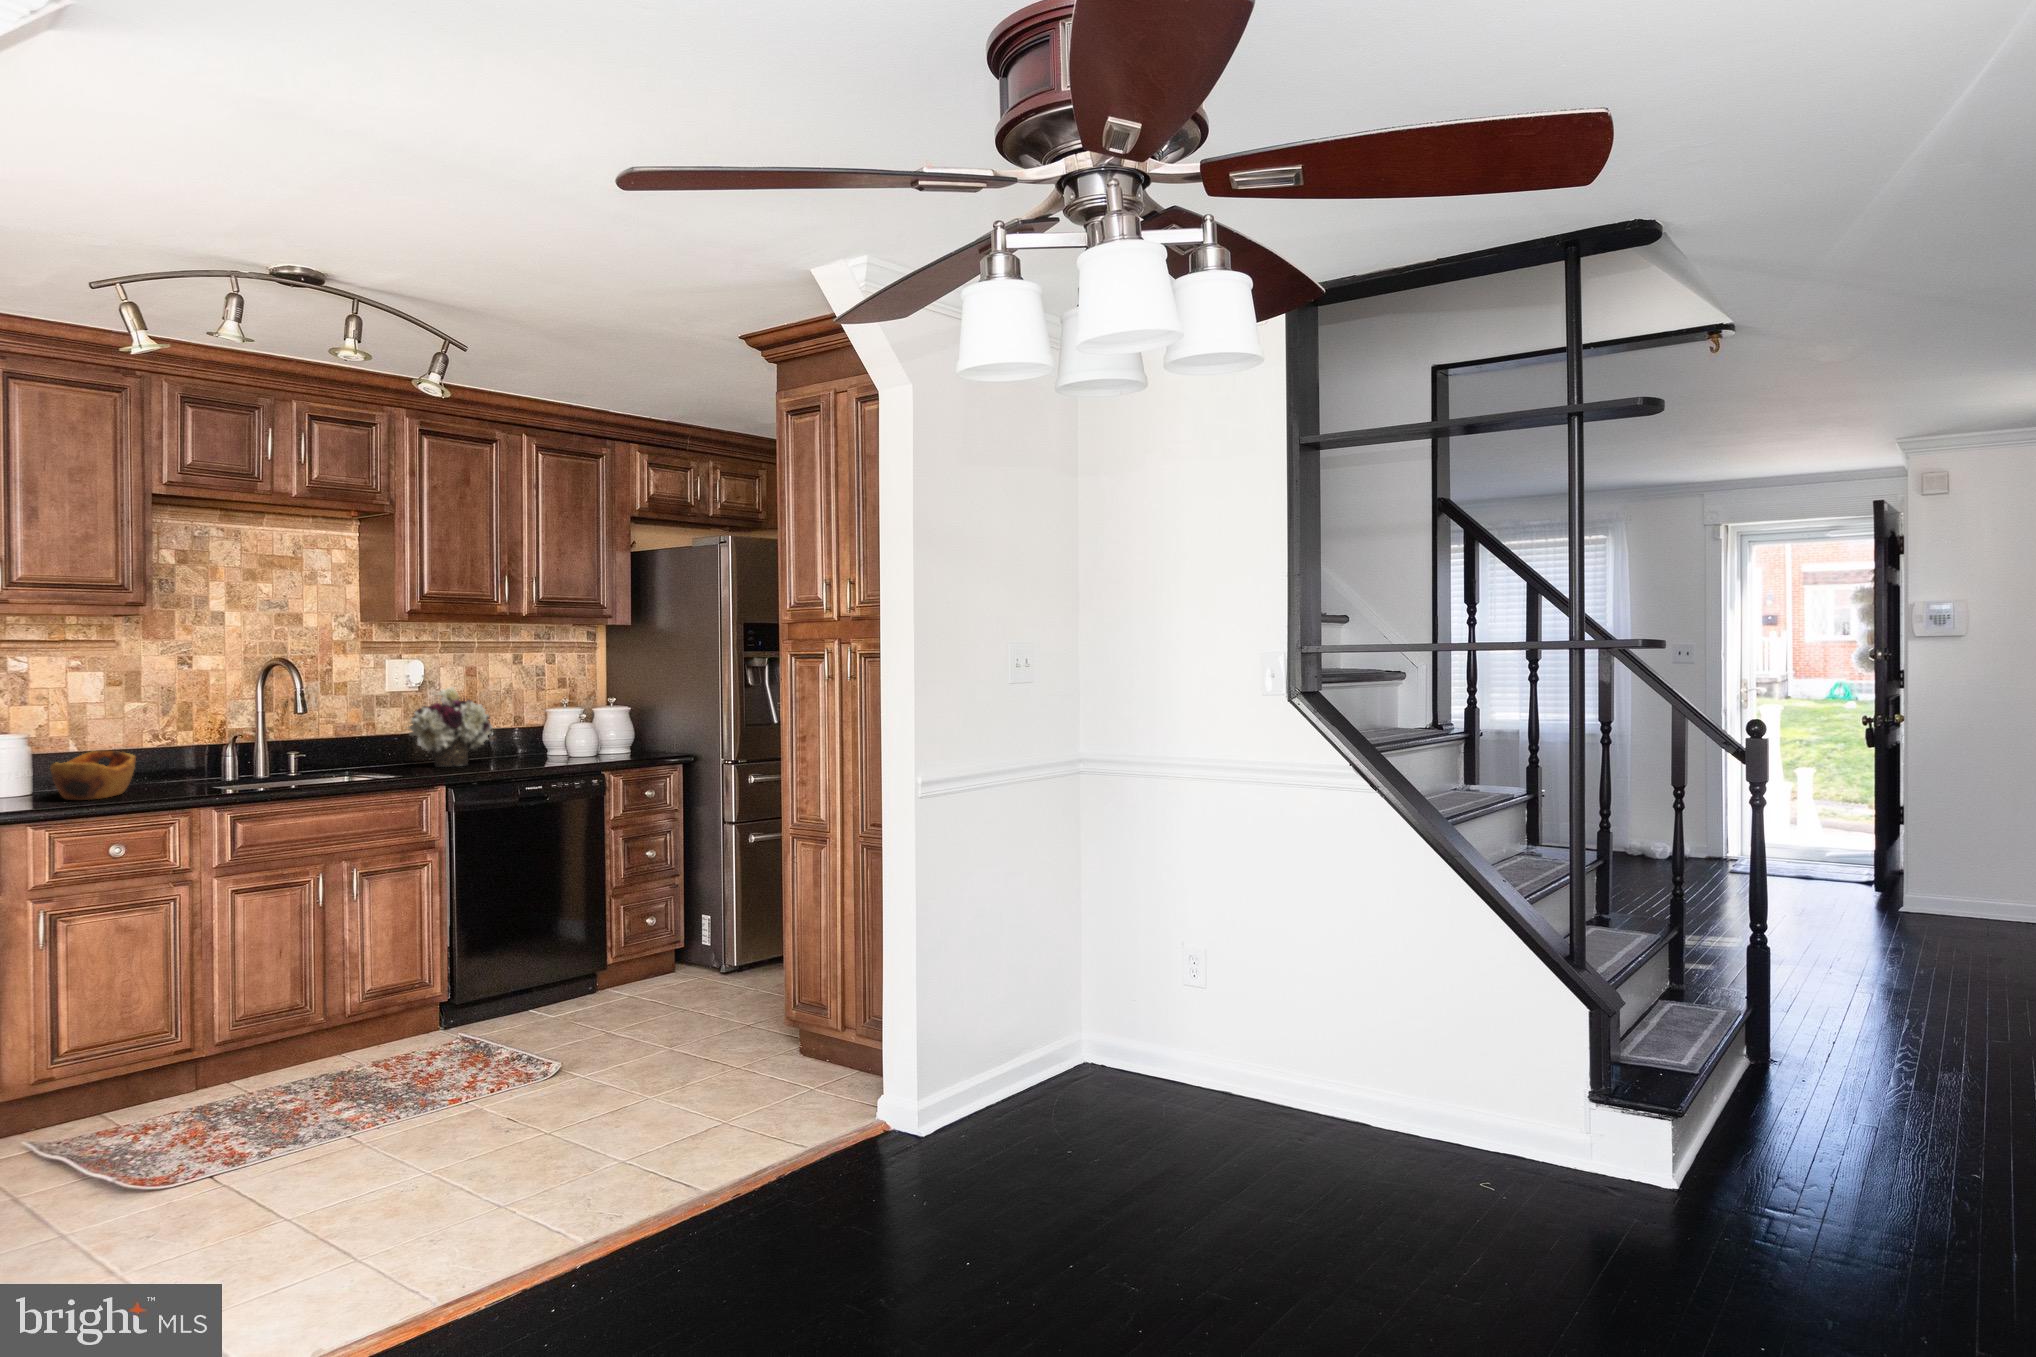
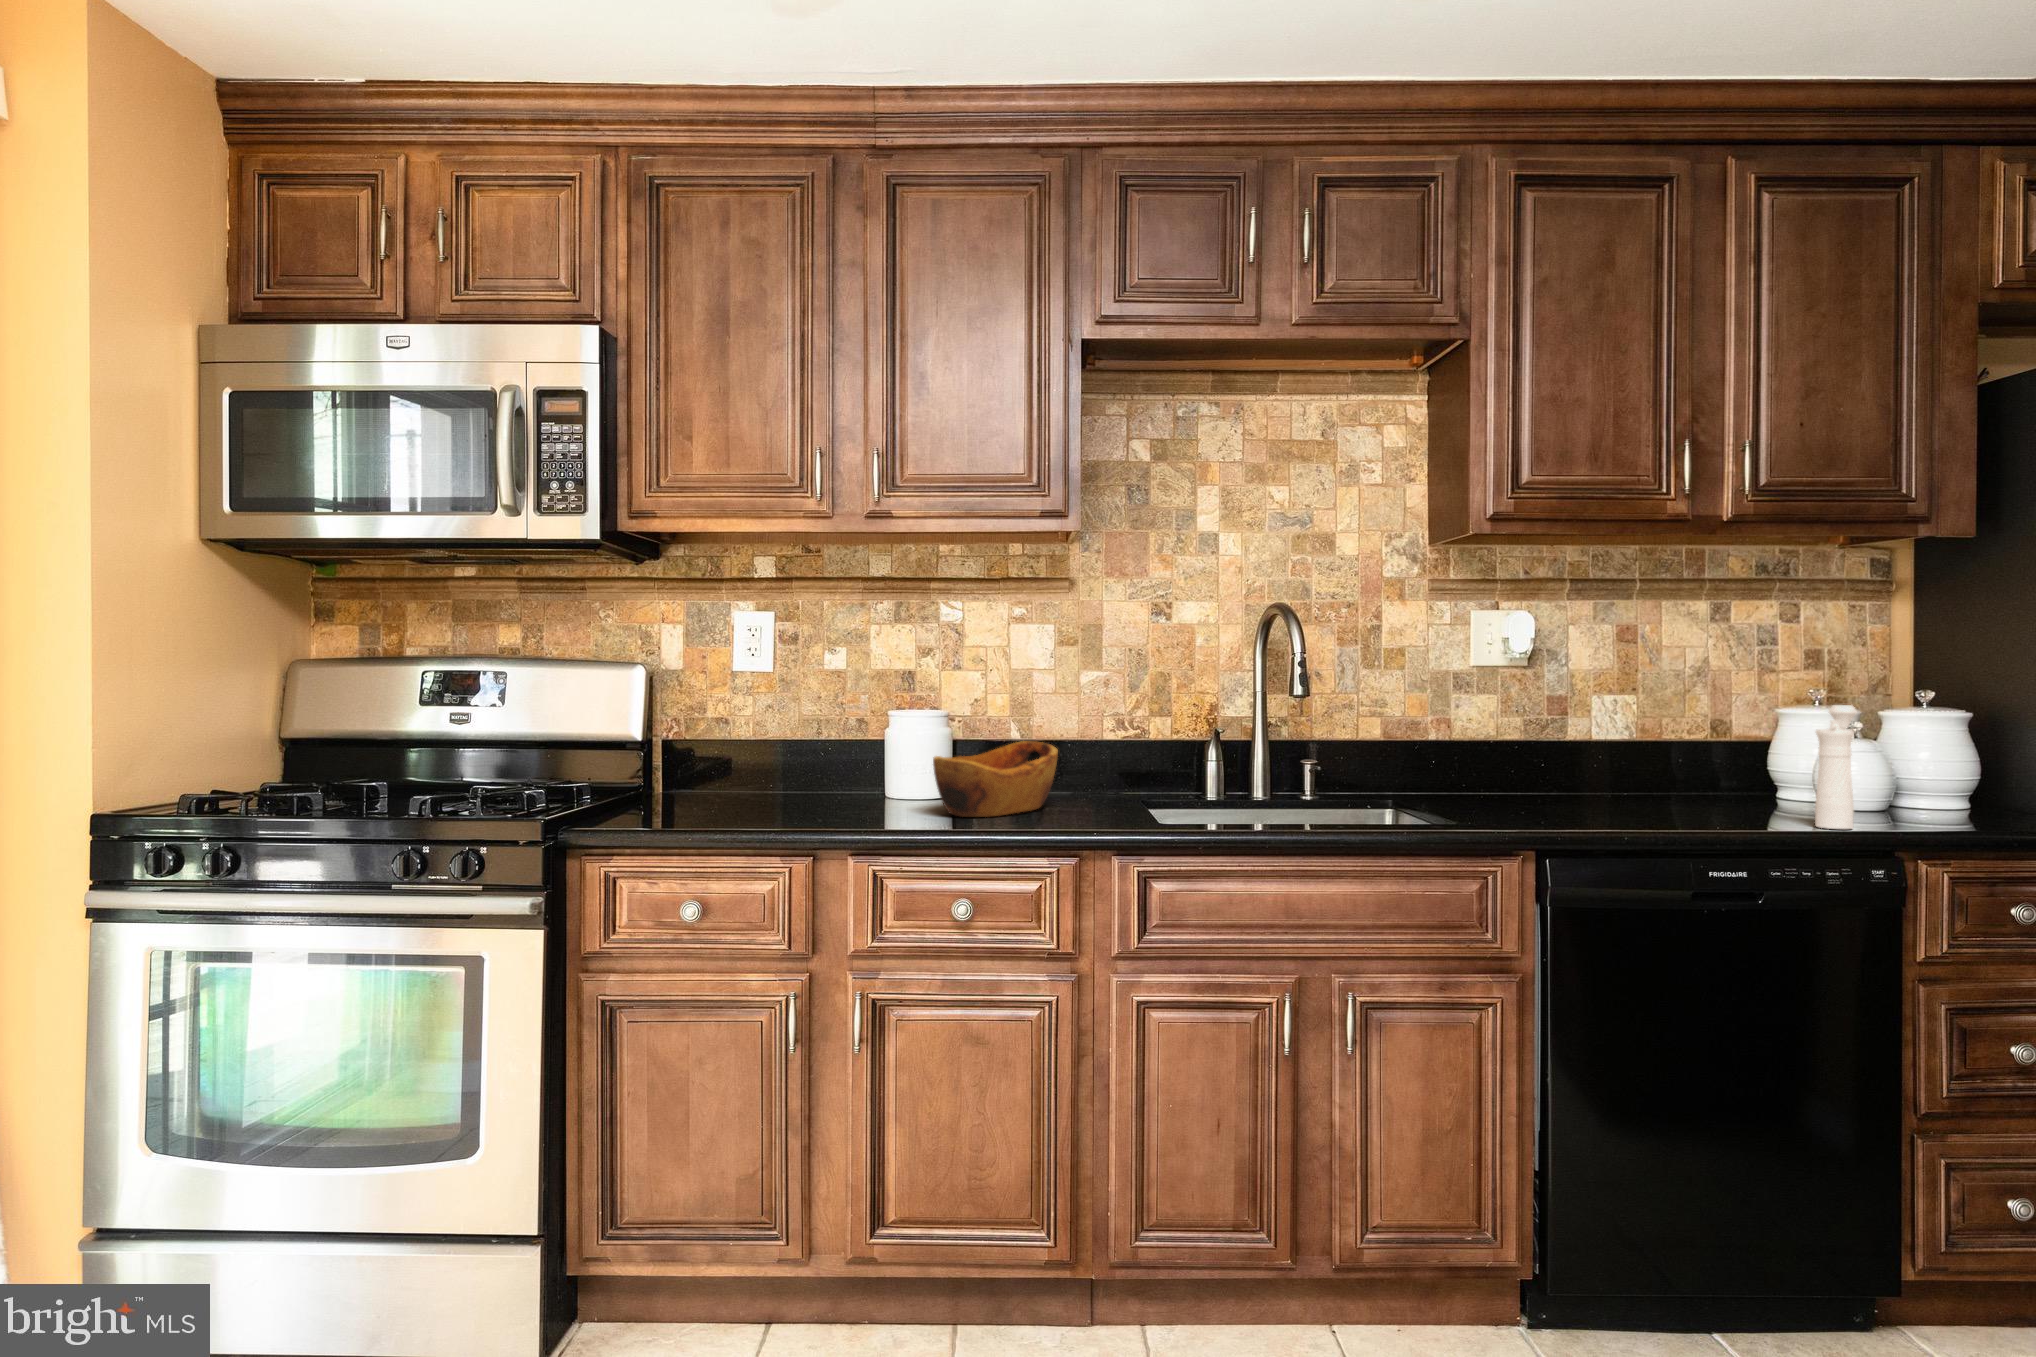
flower arrangement: present [407,688,492,767] -> none [1493,660,1660,807]
pepper mill: none [569,707,585,764] -> present [1815,705,1857,829]

